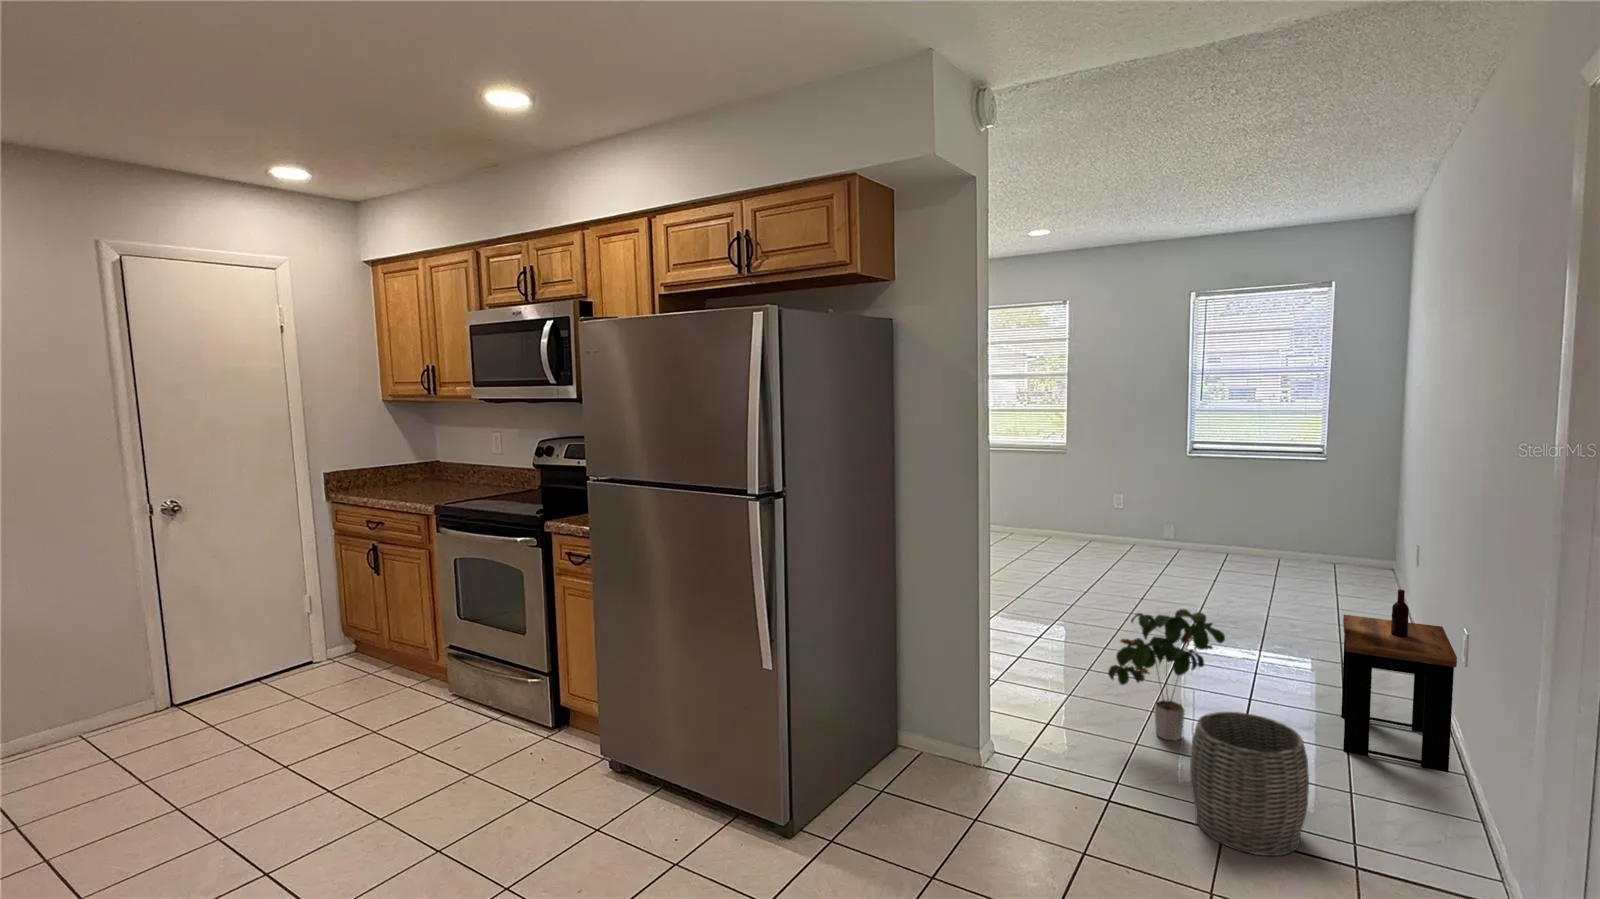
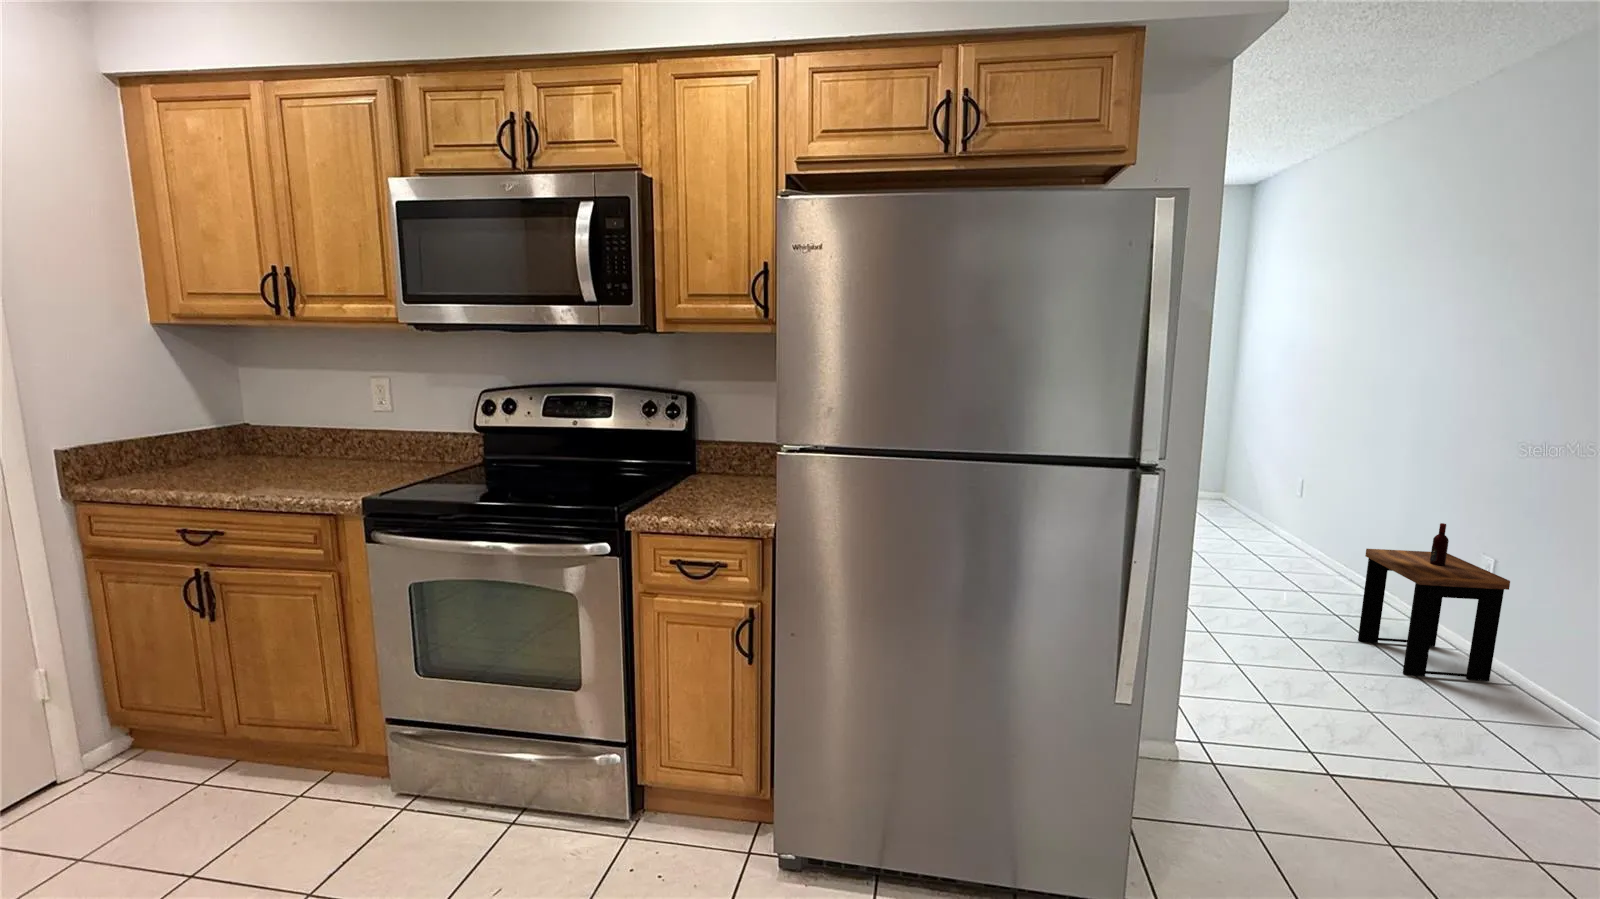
potted plant: present [1108,609,1225,740] -> none [1235,558,1319,690]
woven basket: present [1190,712,1309,856] -> none [1395,660,1534,801]

